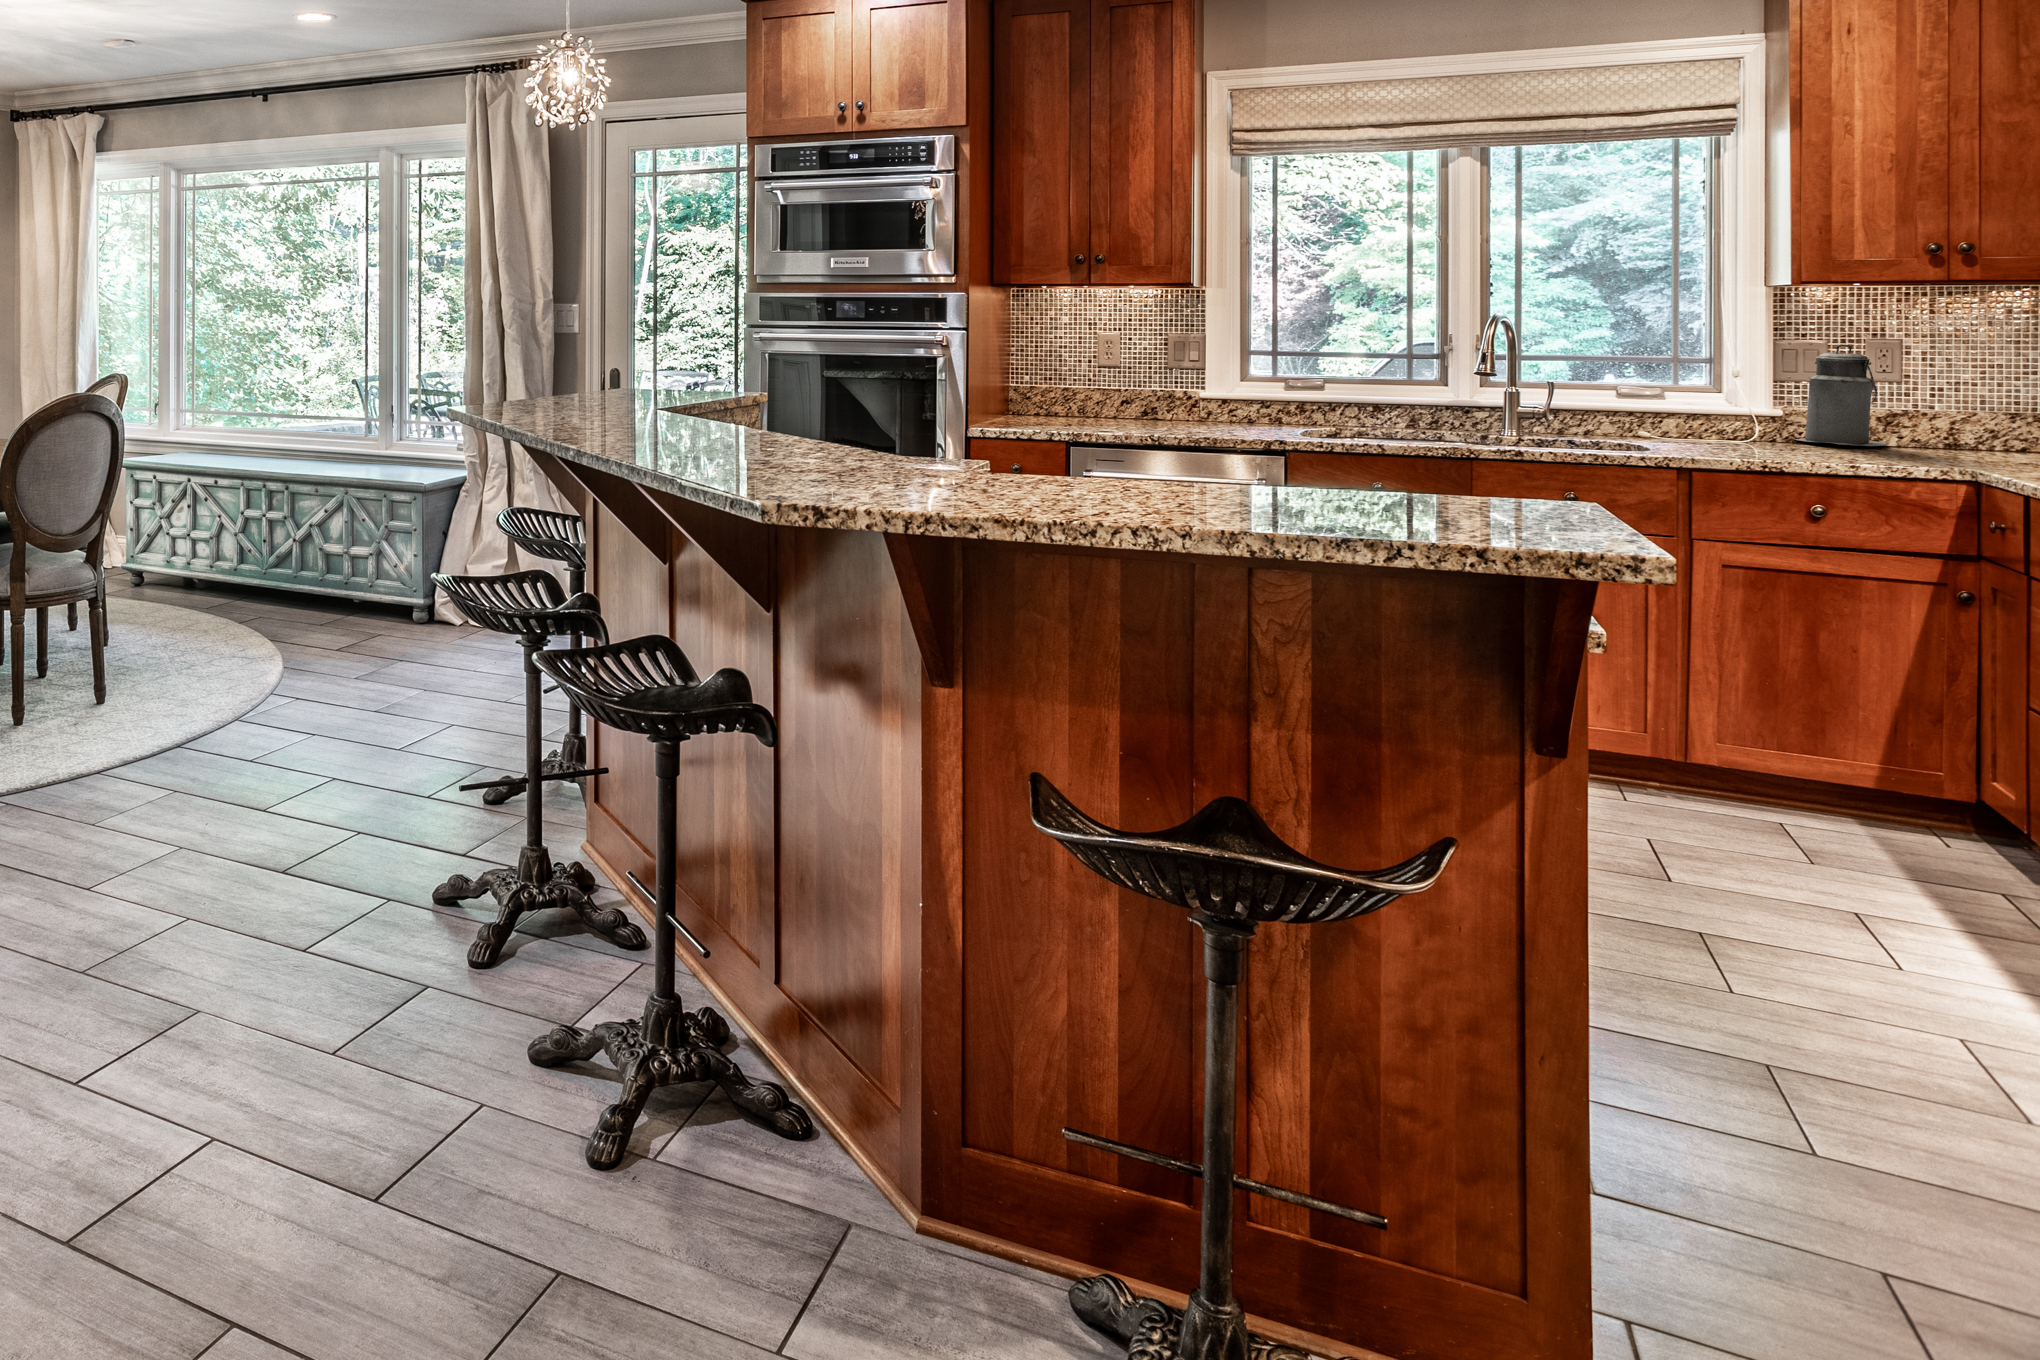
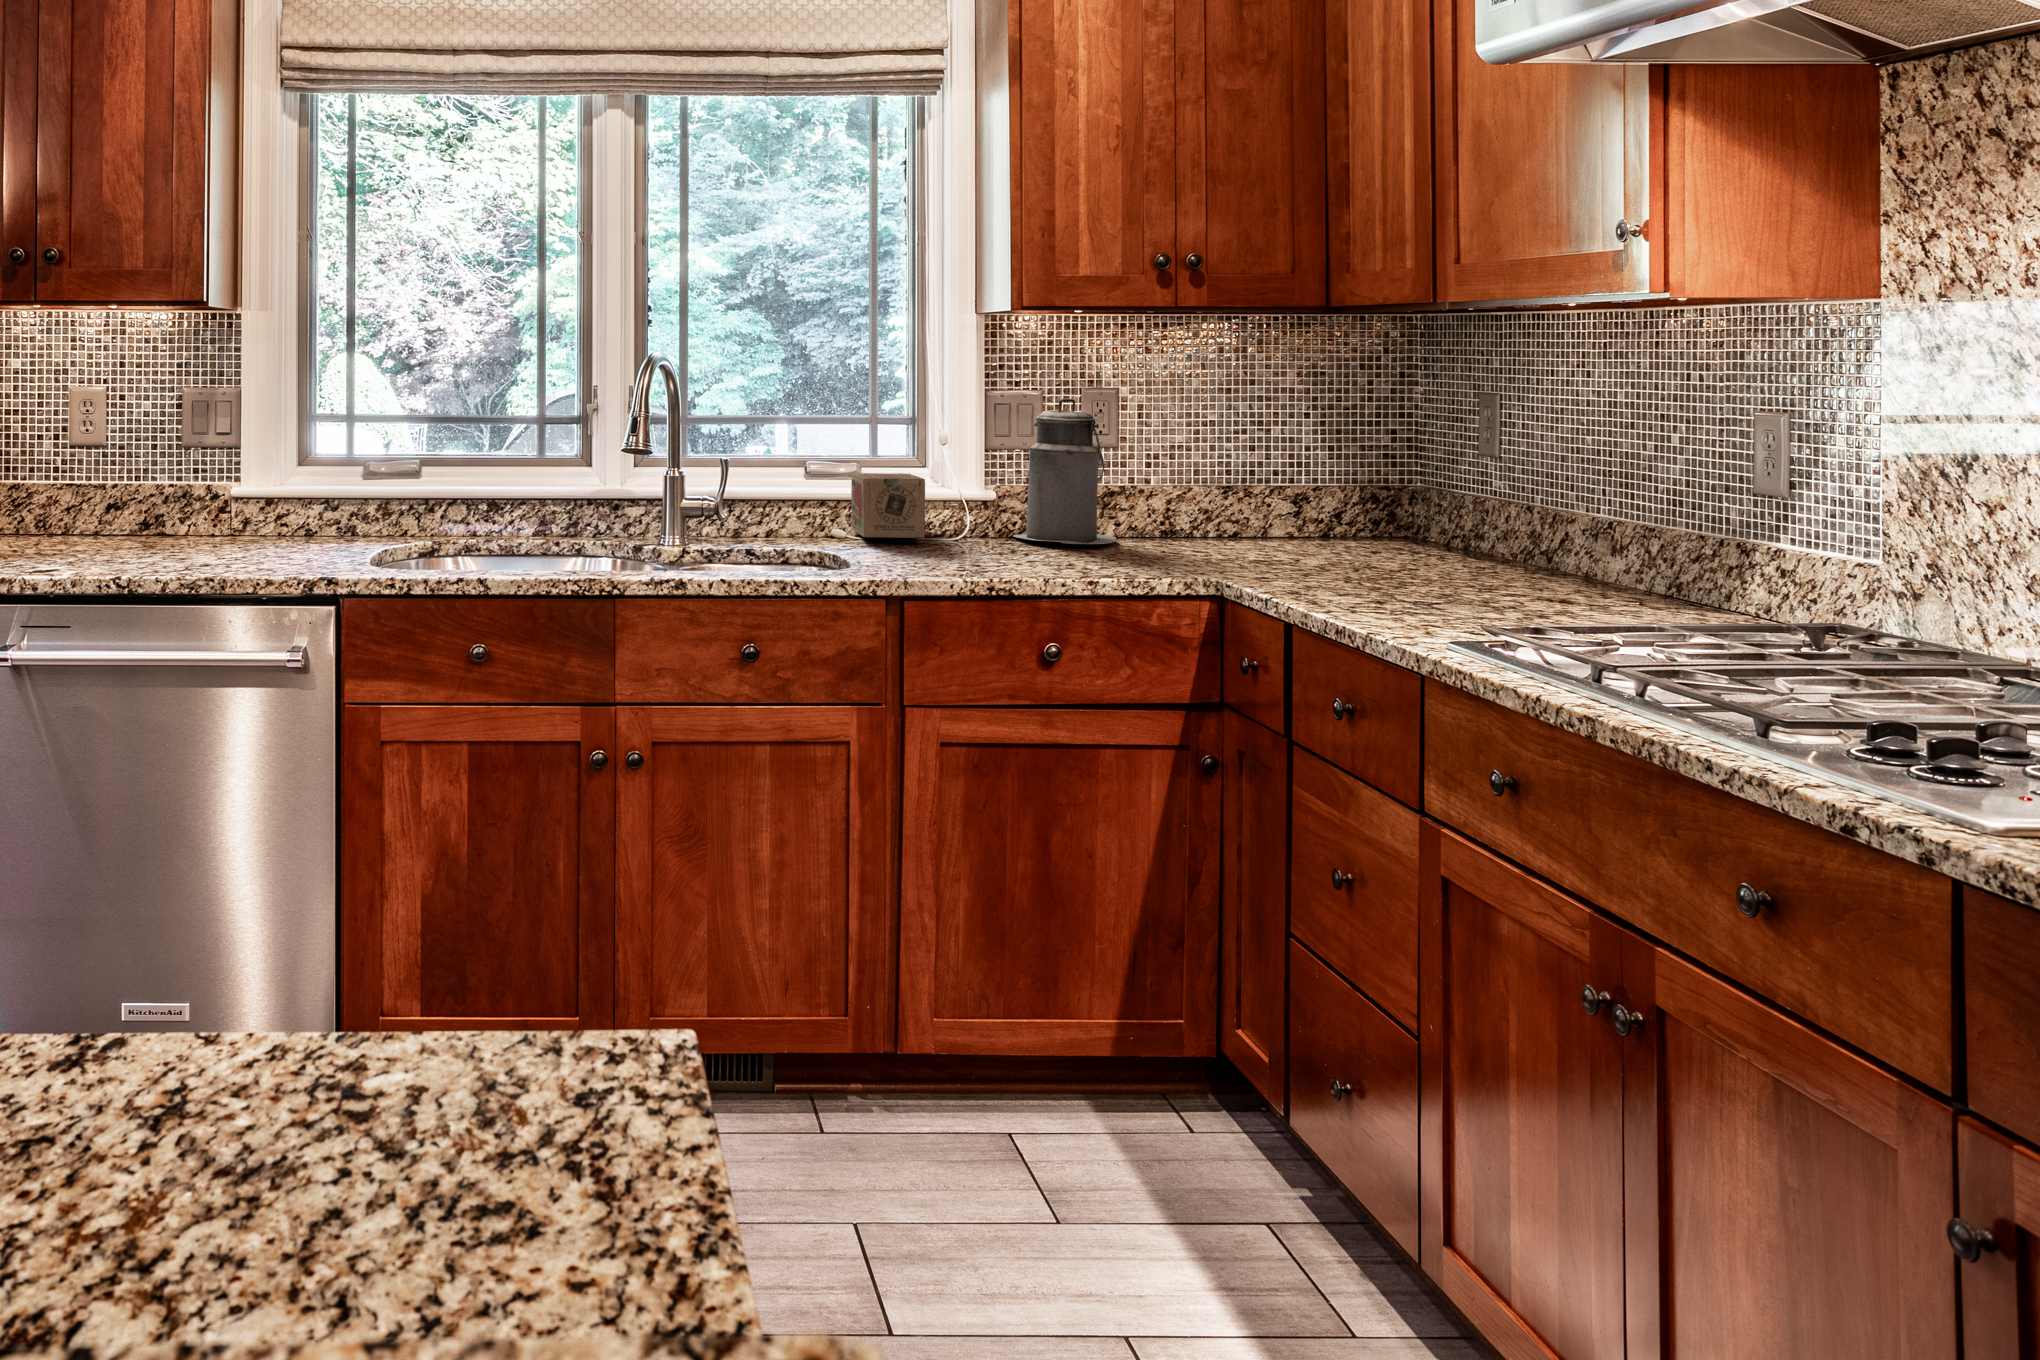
tea box: none [1655,394,1716,437] -> present [851,473,925,538]

